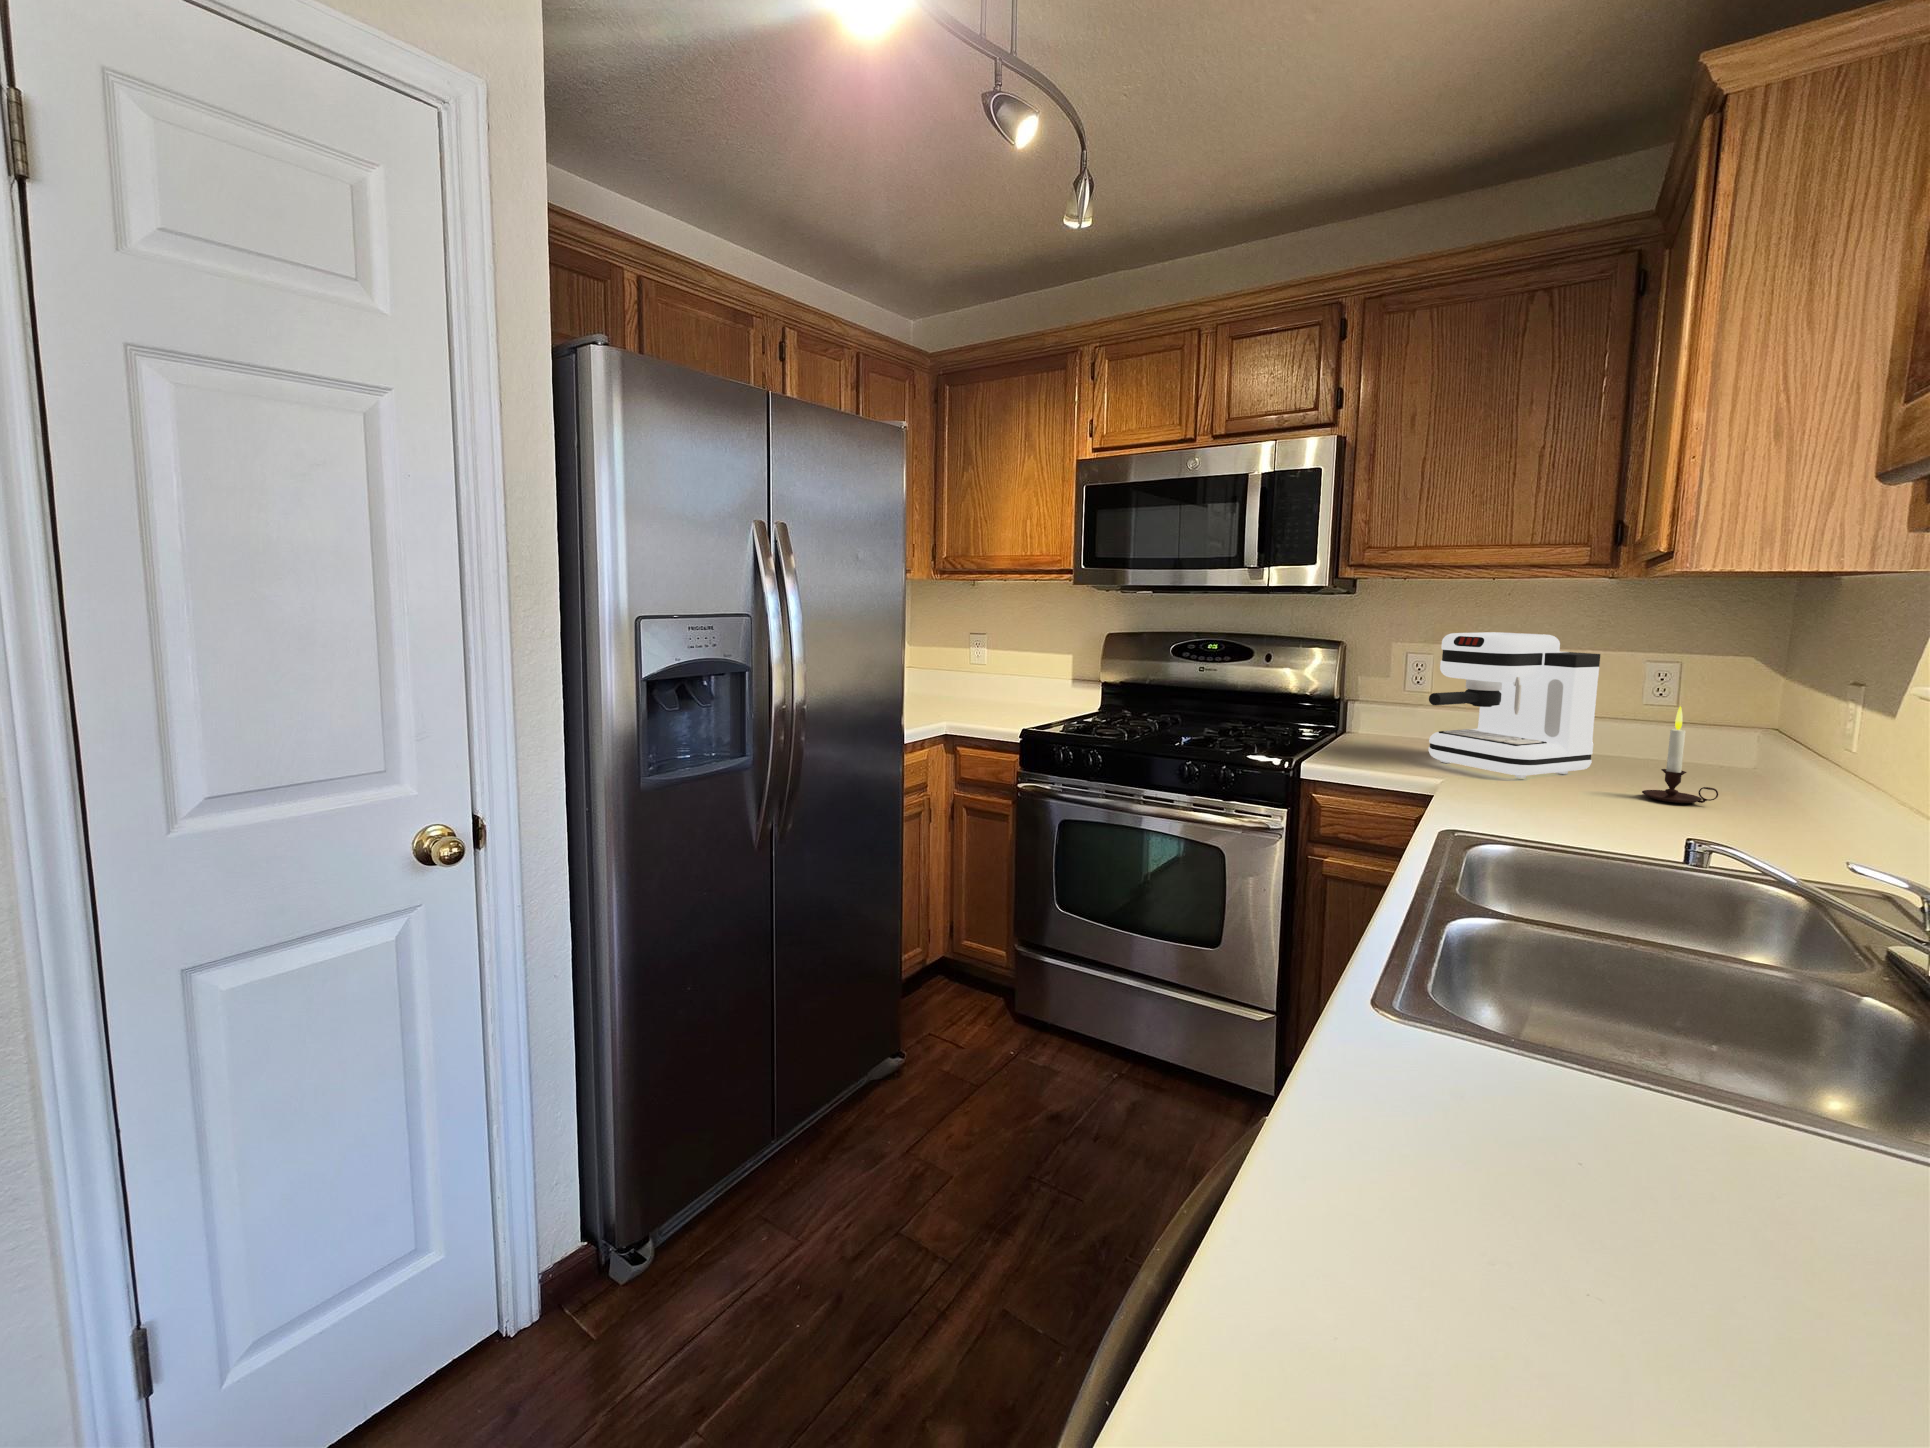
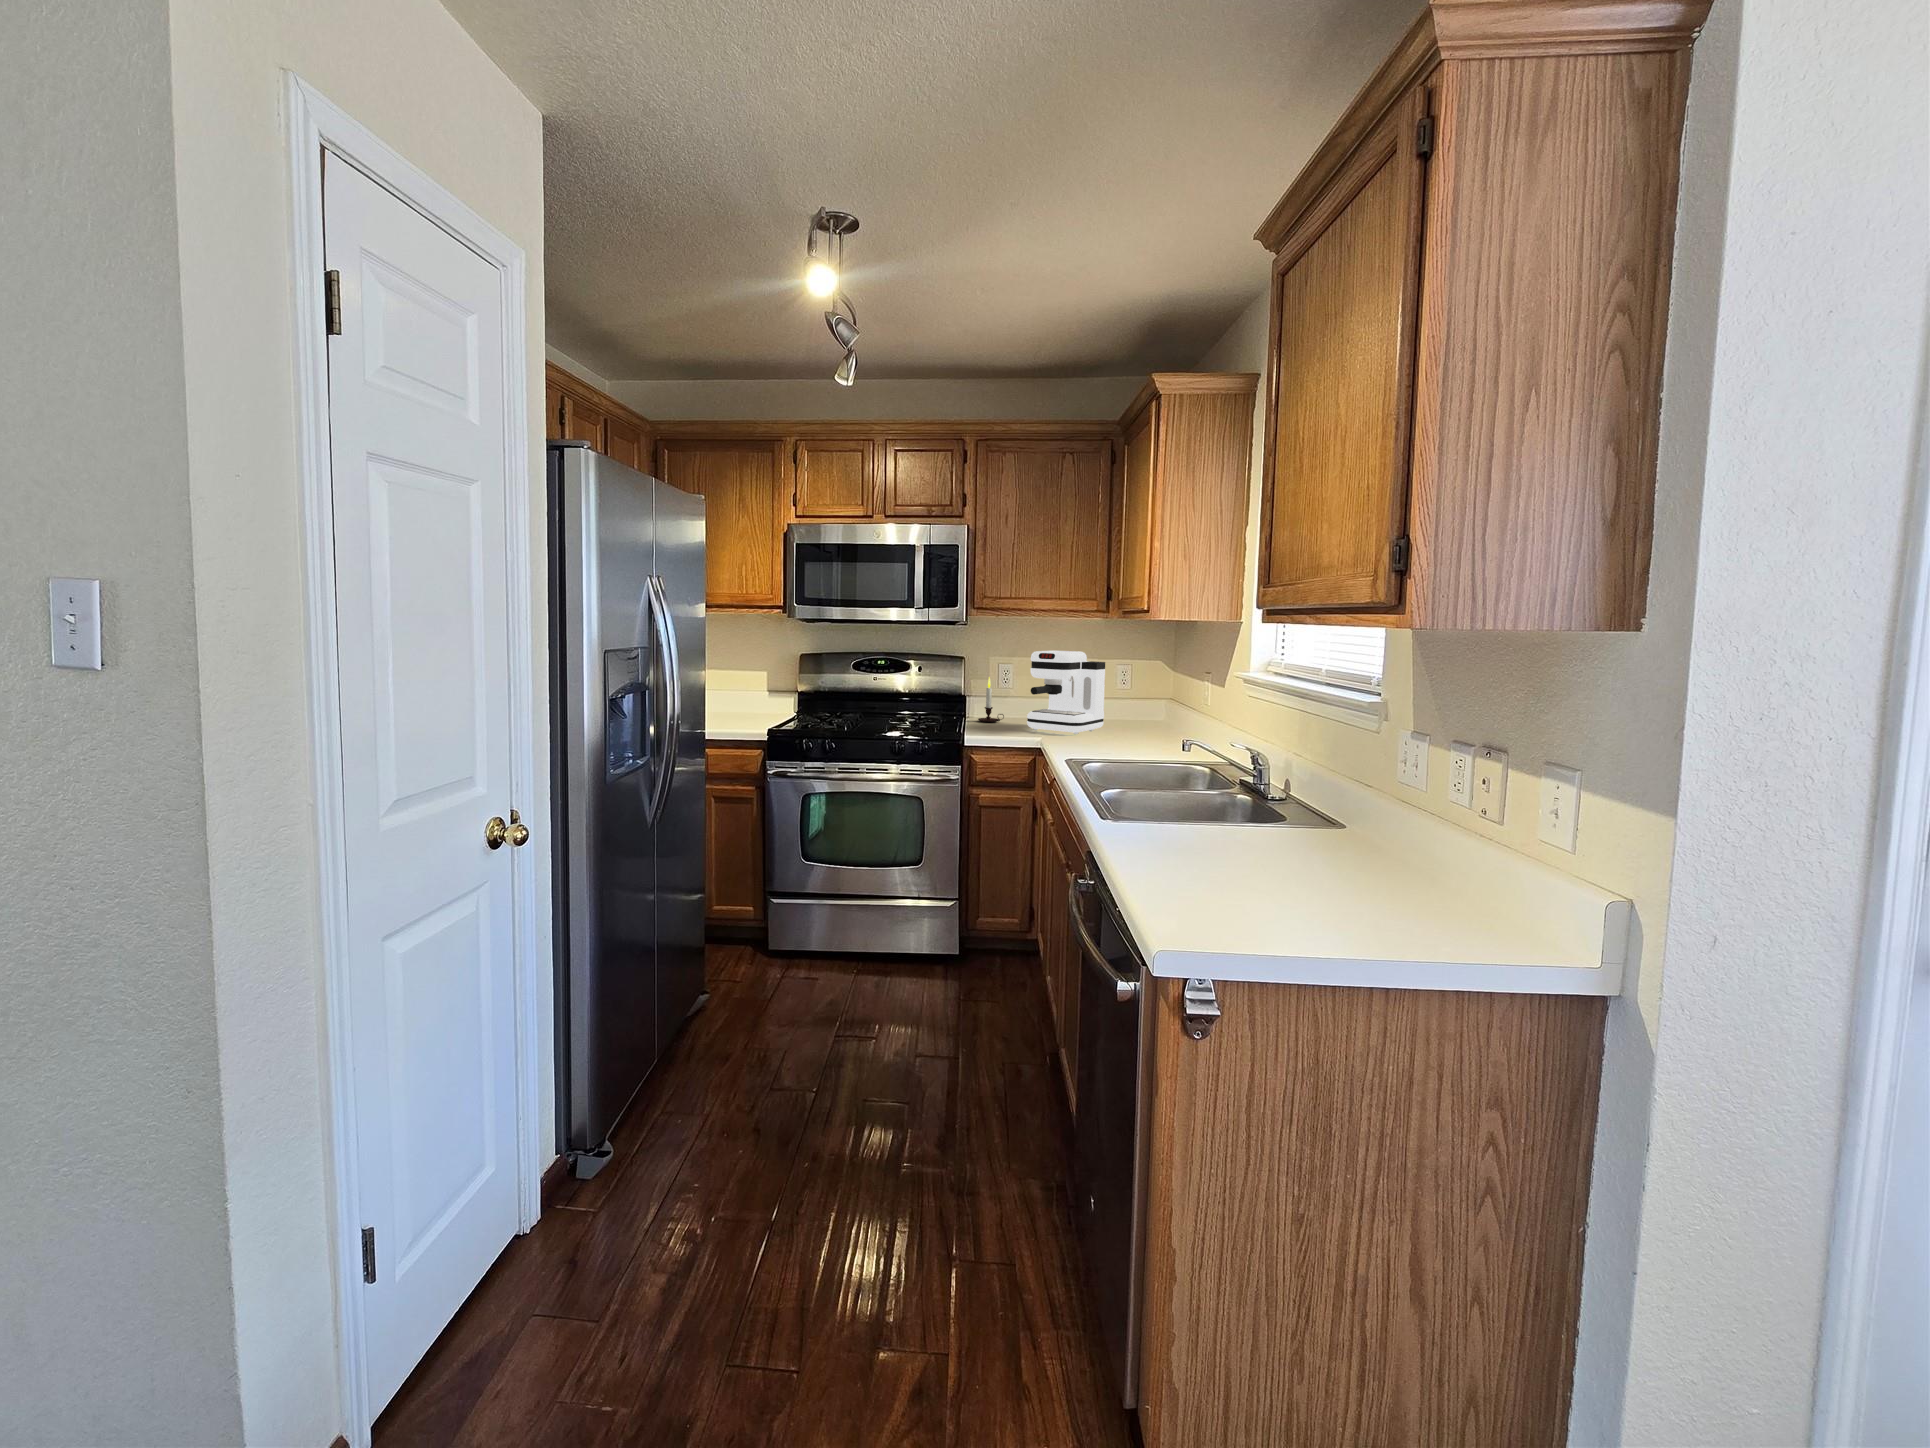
candle: present [1642,706,1718,803] -> present [978,677,1004,722]

